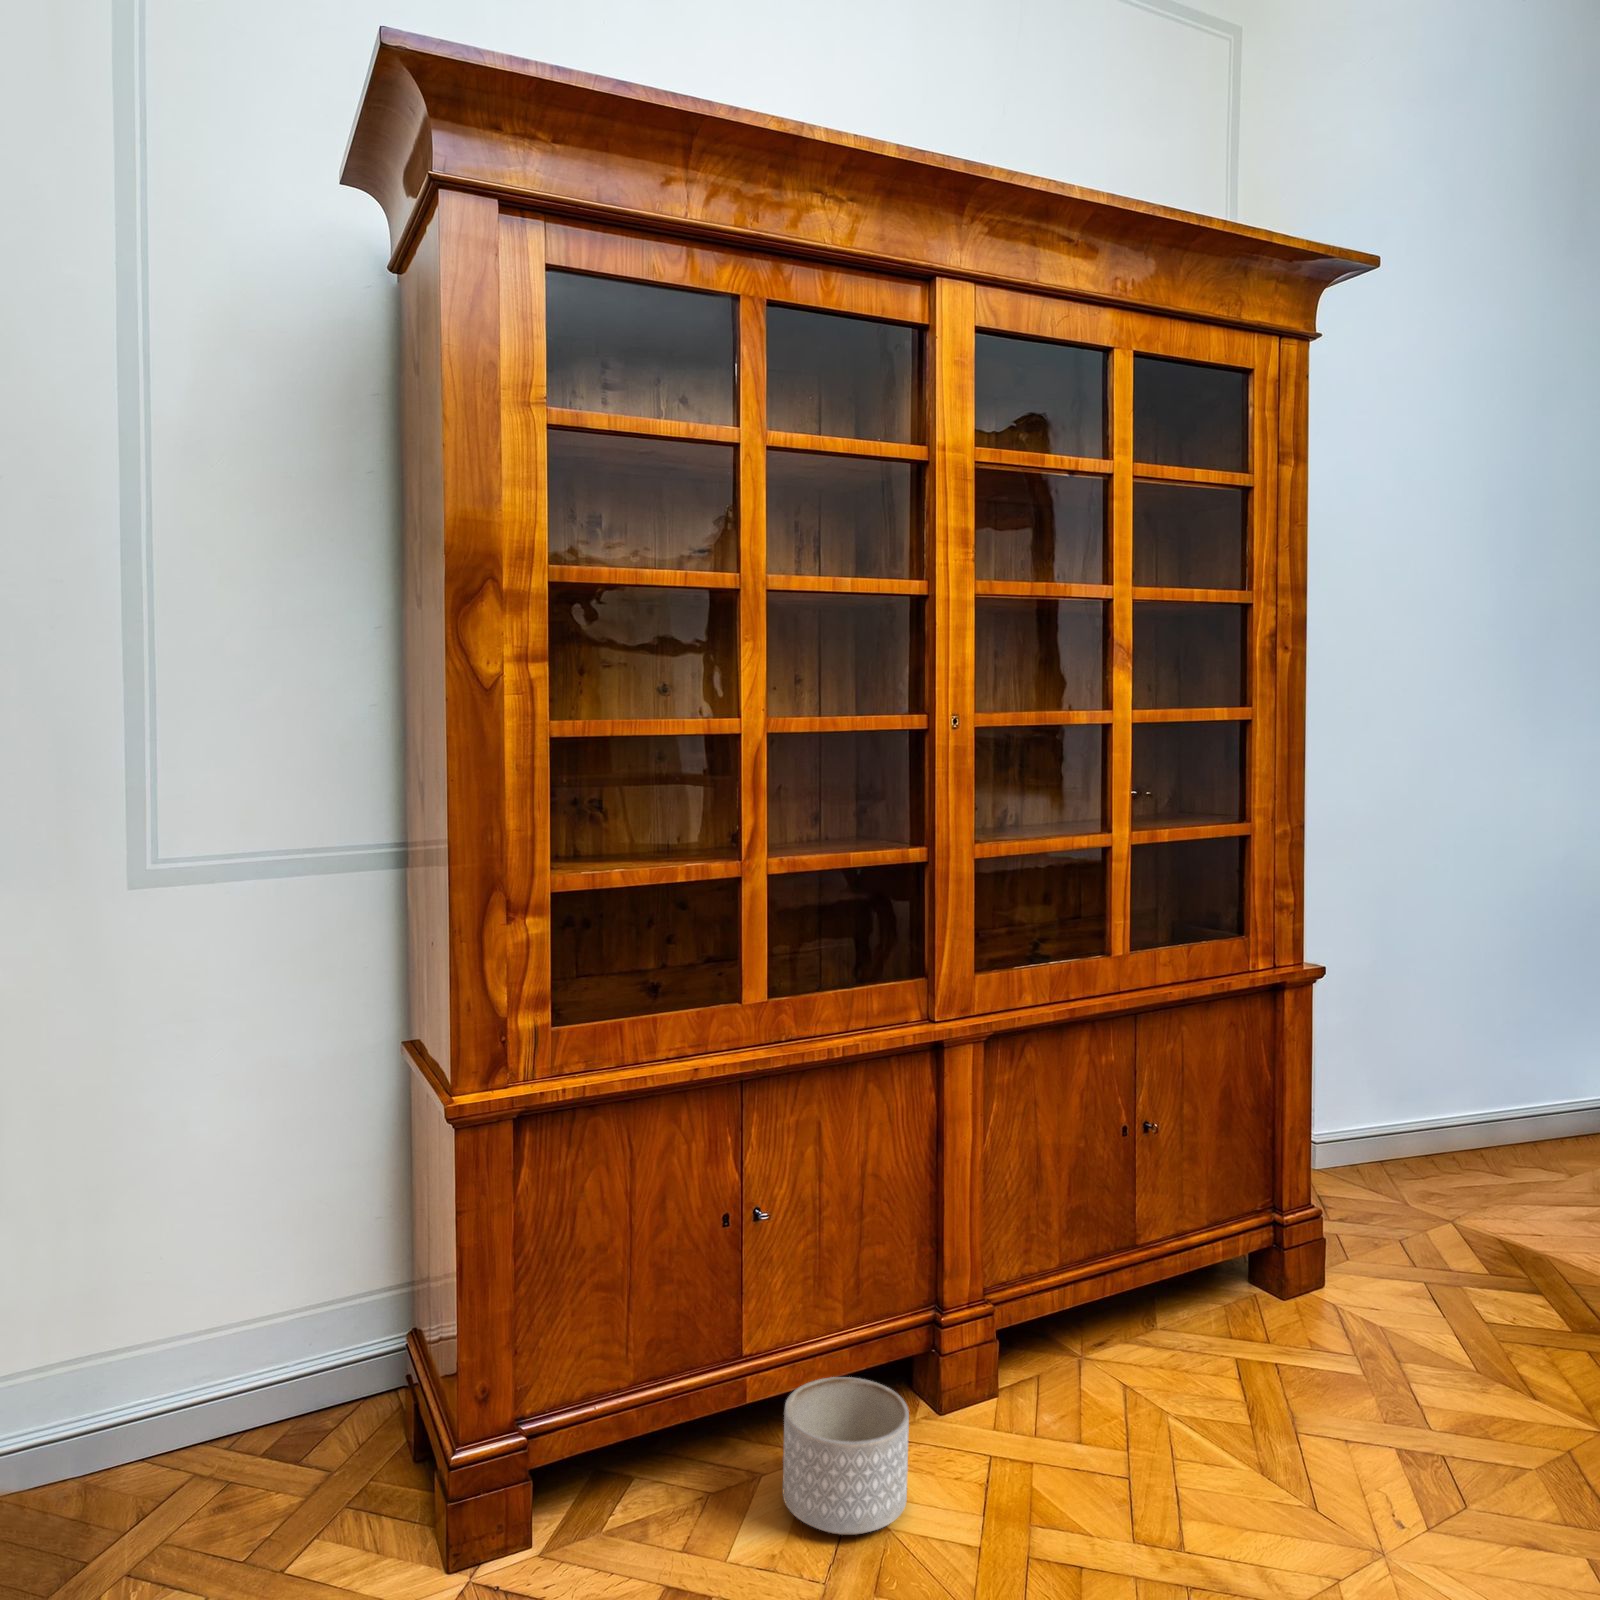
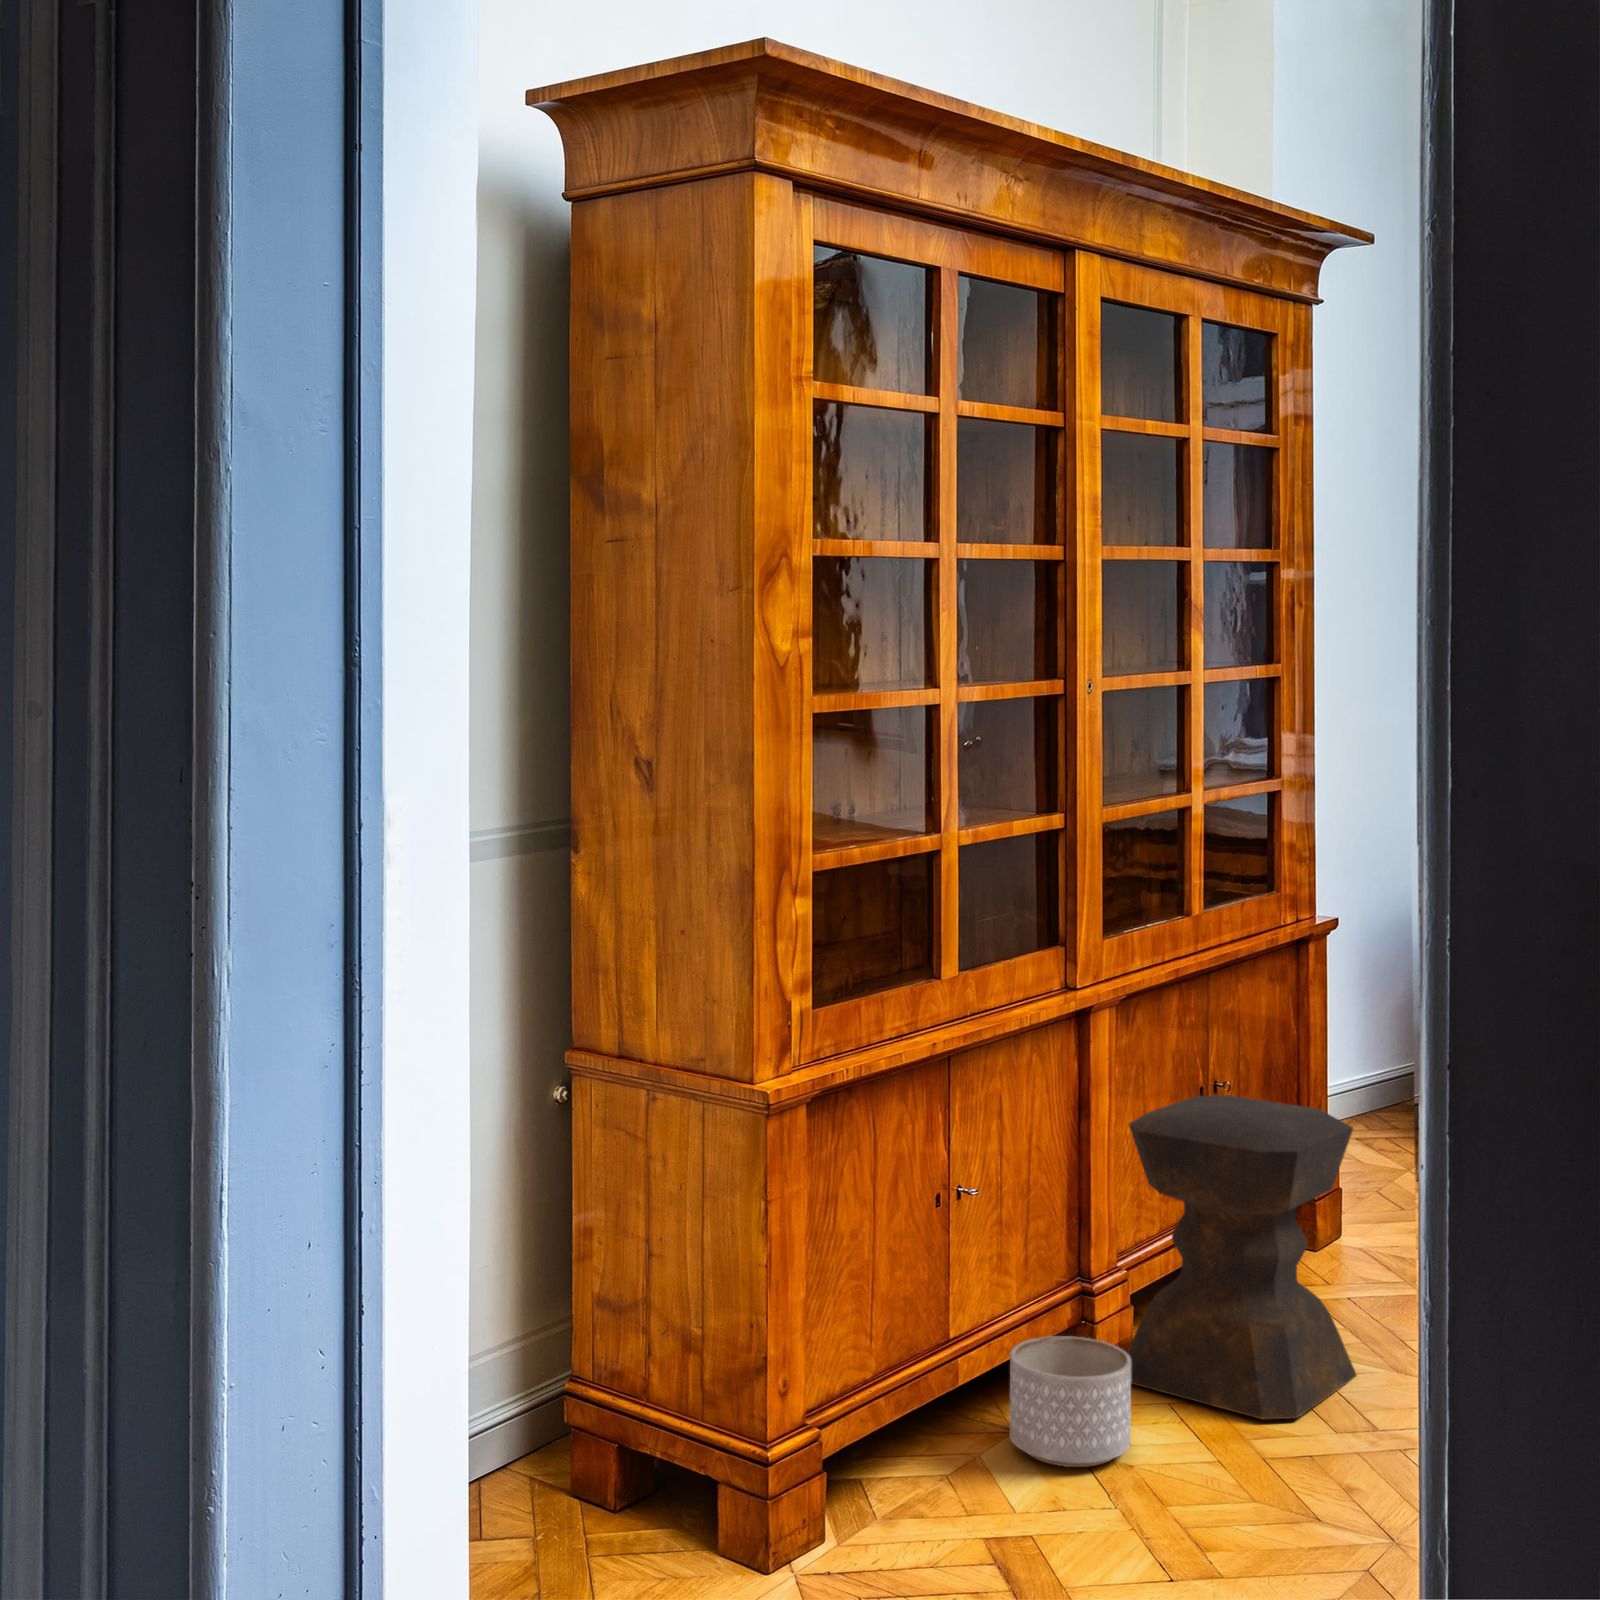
stool: none [965,1140,1223,1522] -> present [1127,1095,1357,1419]

